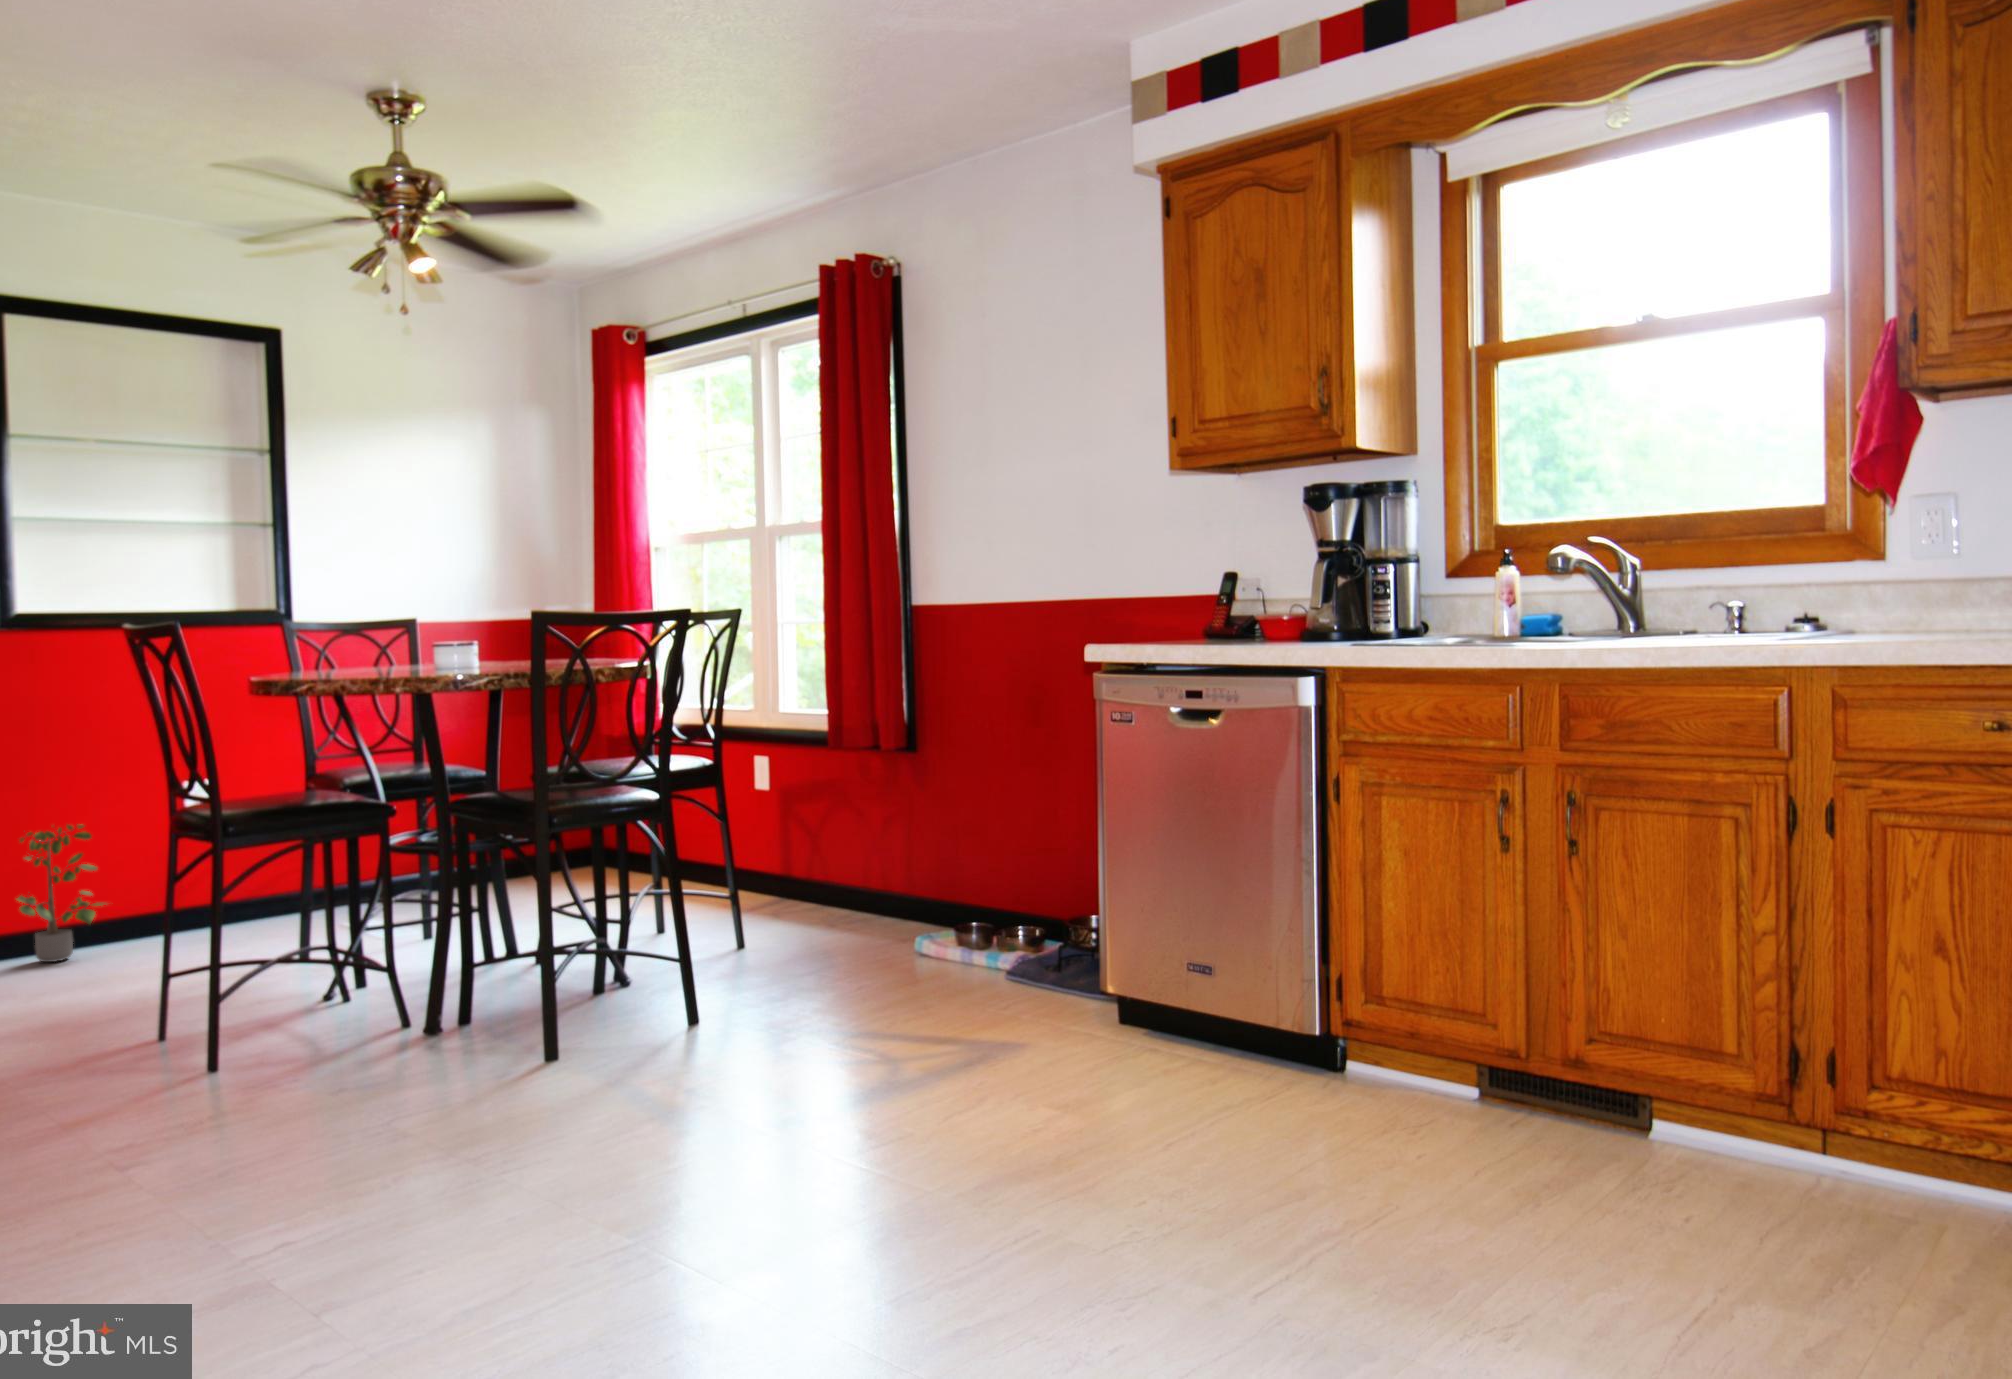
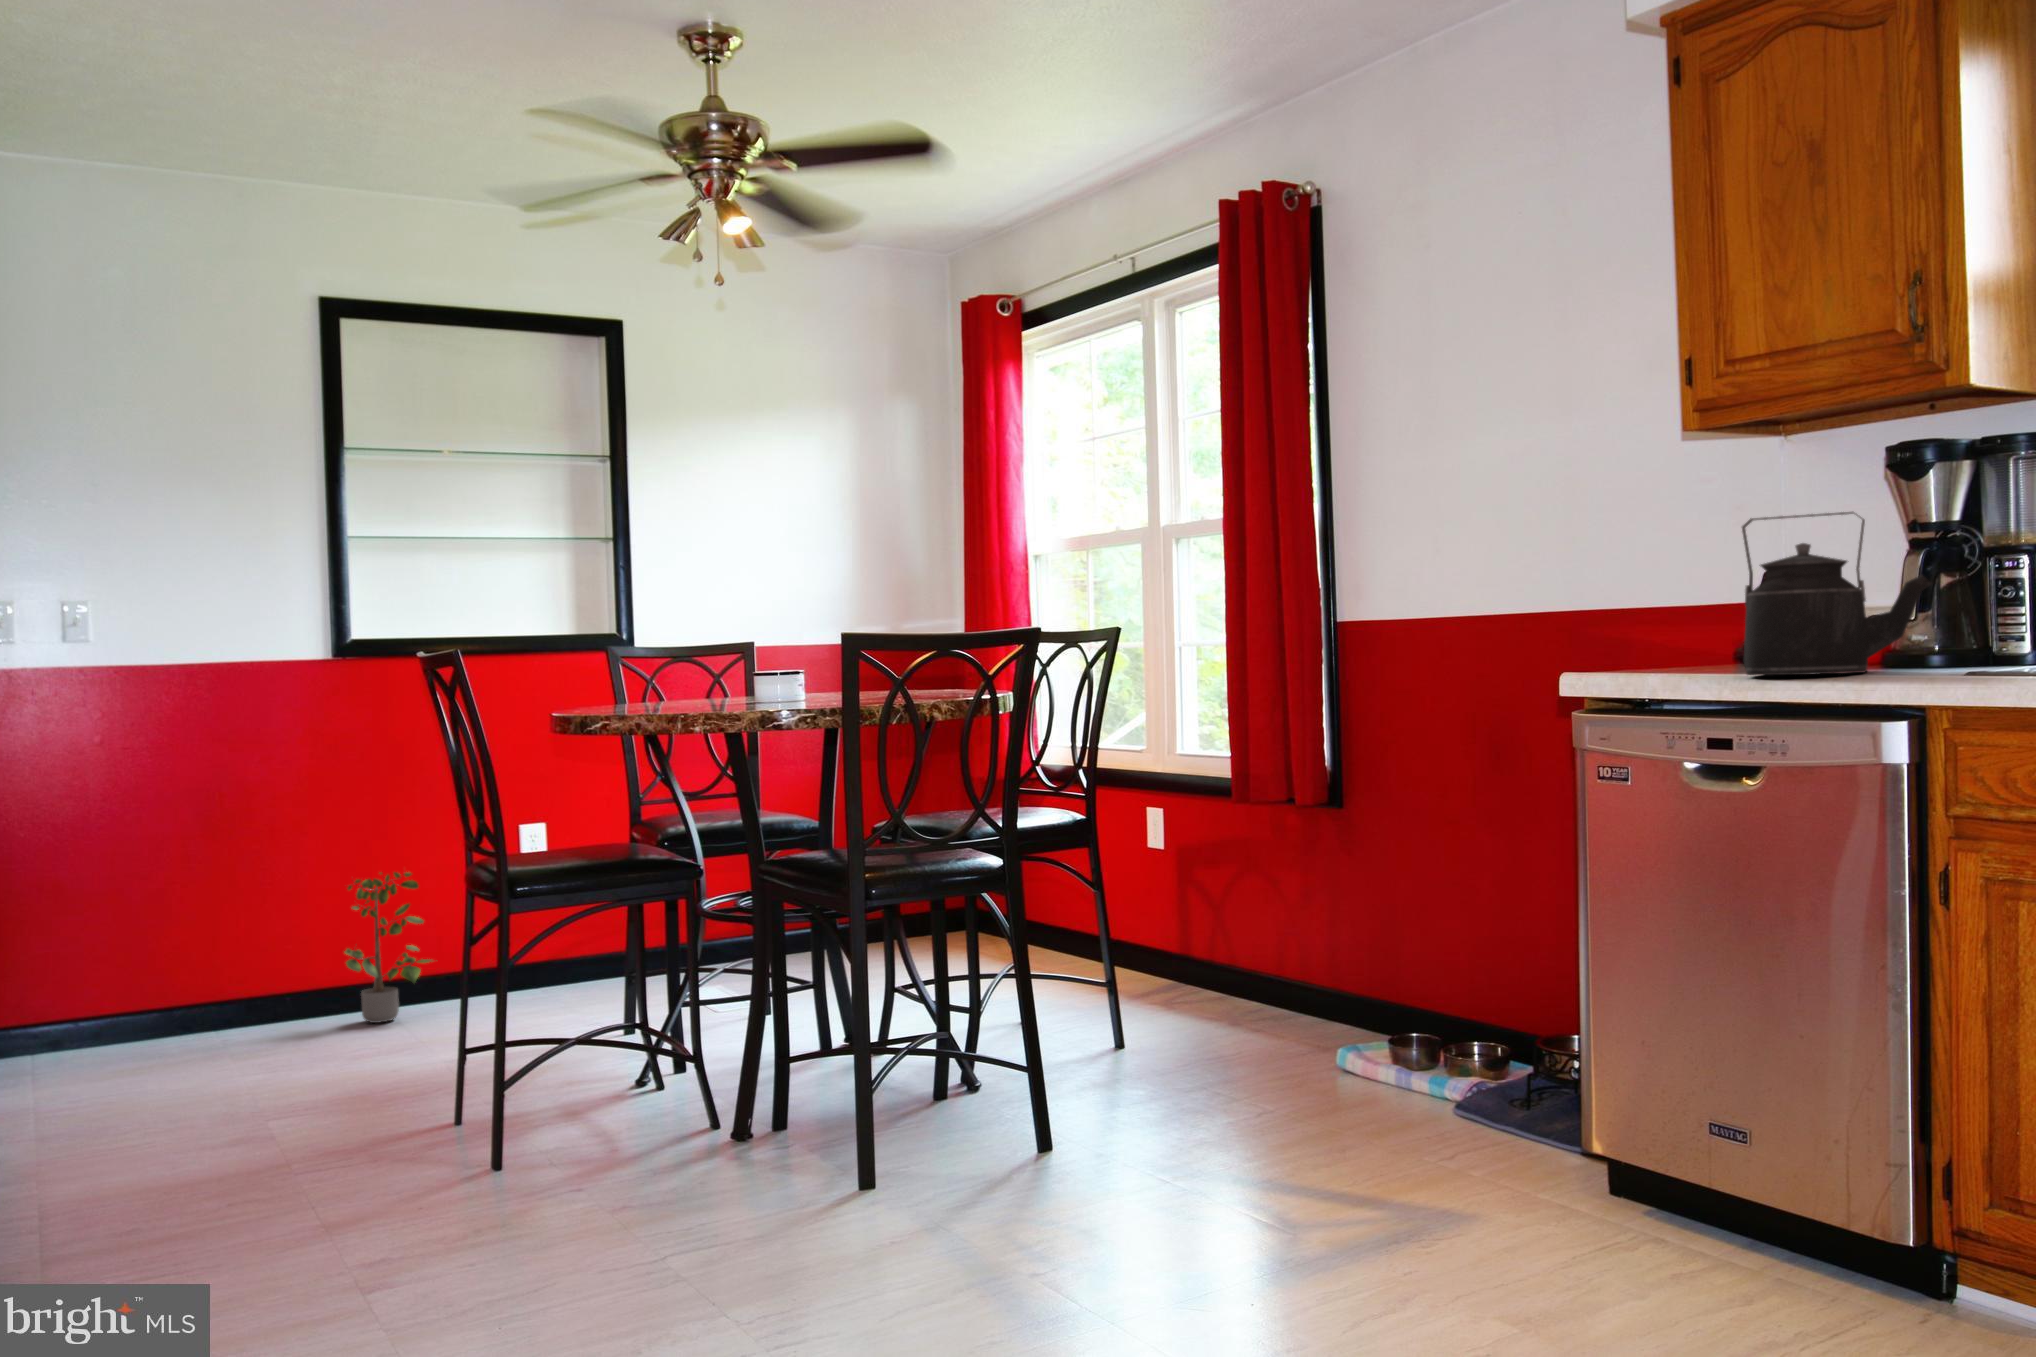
kettle: none [1211,531,1334,646] -> present [1742,512,1932,675]

